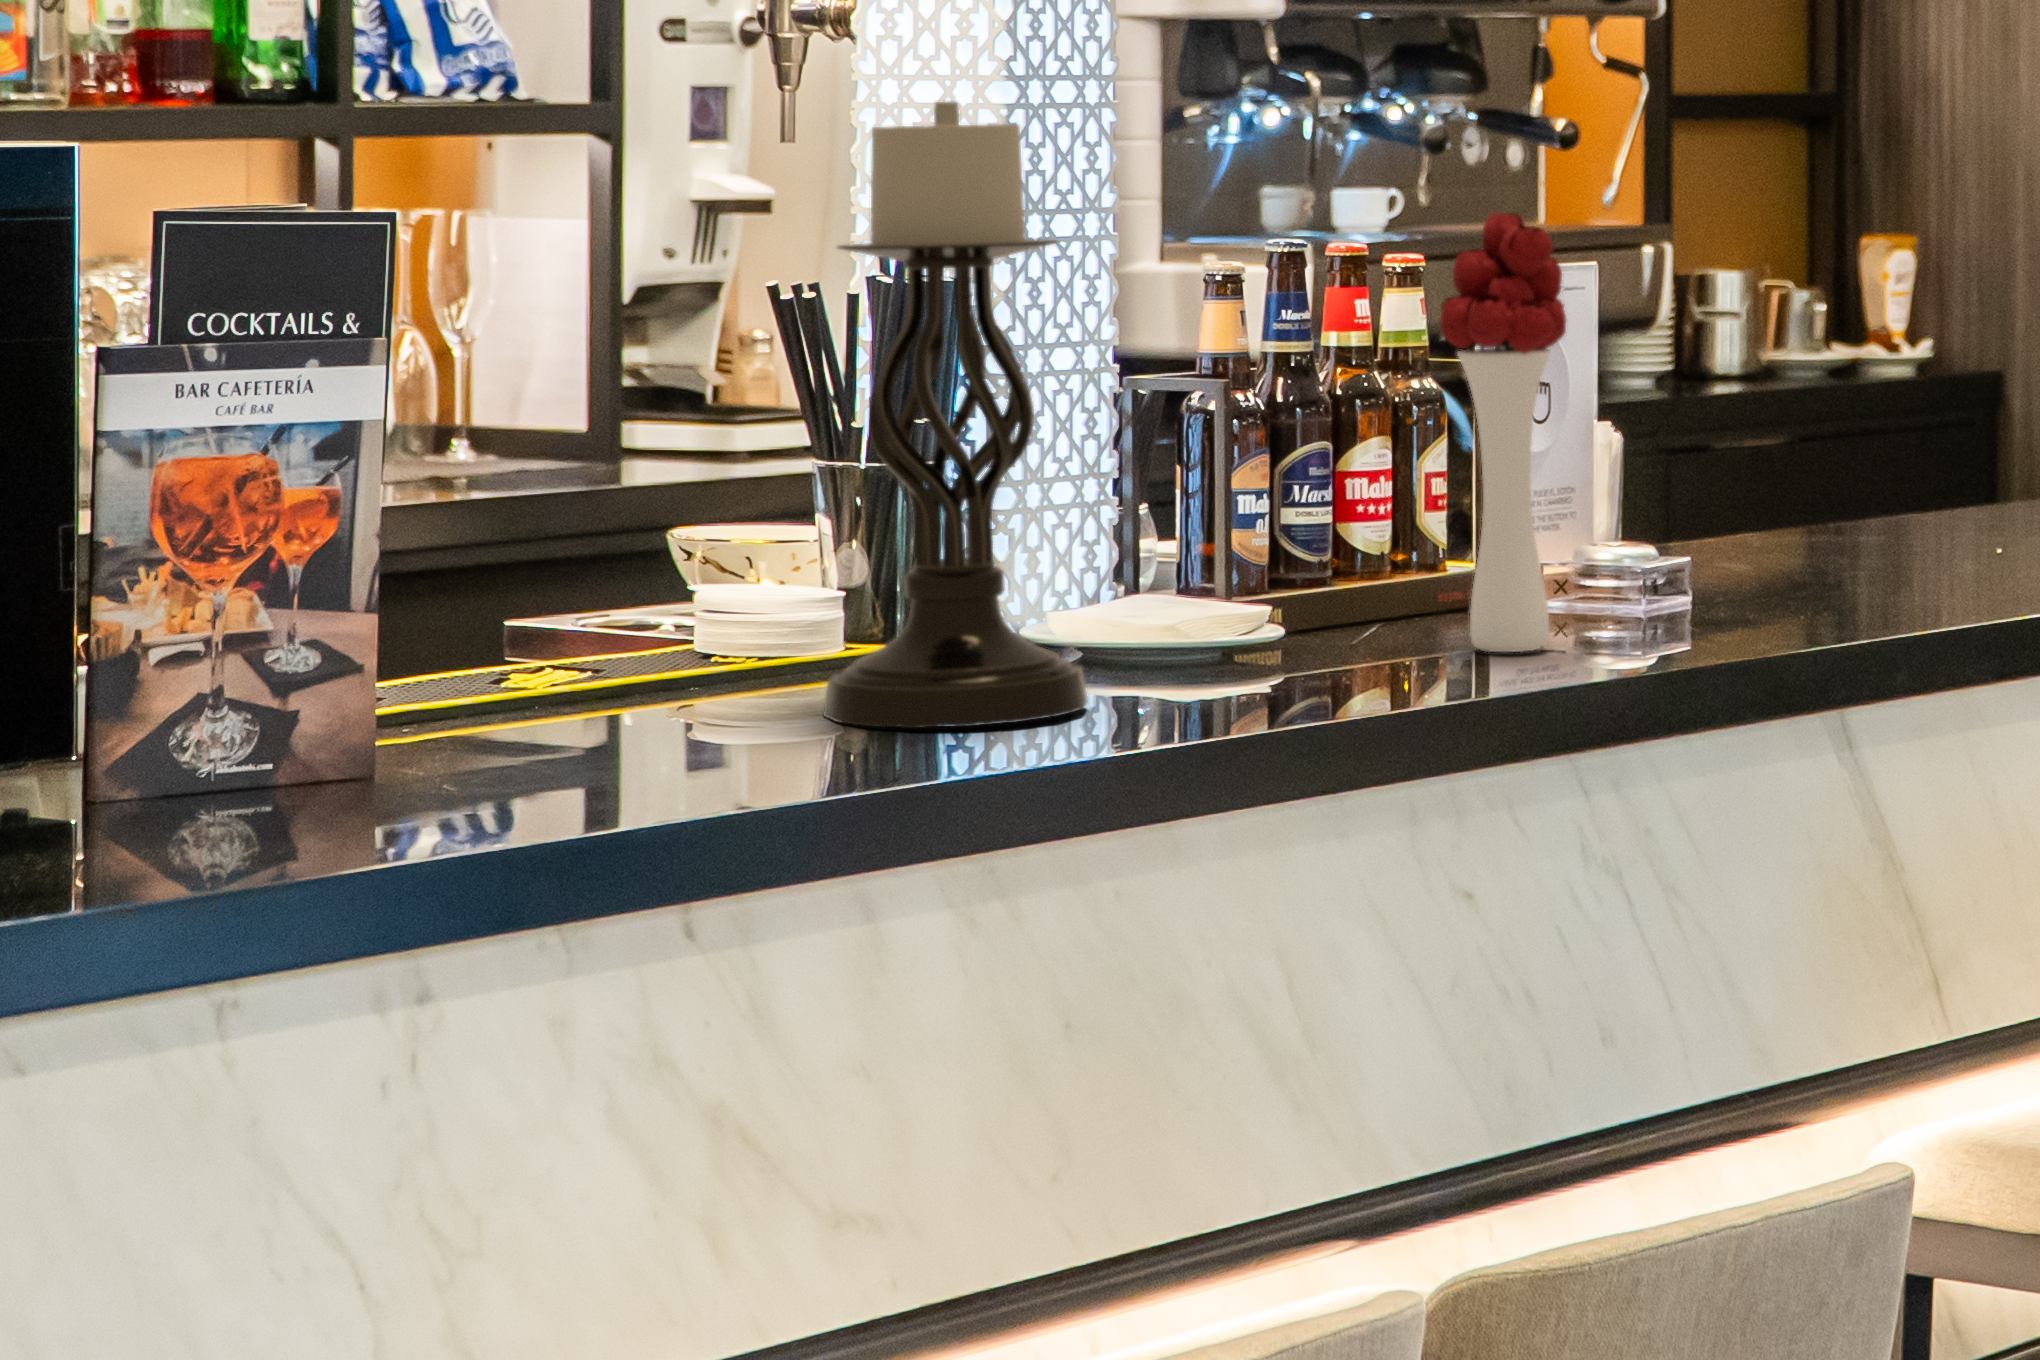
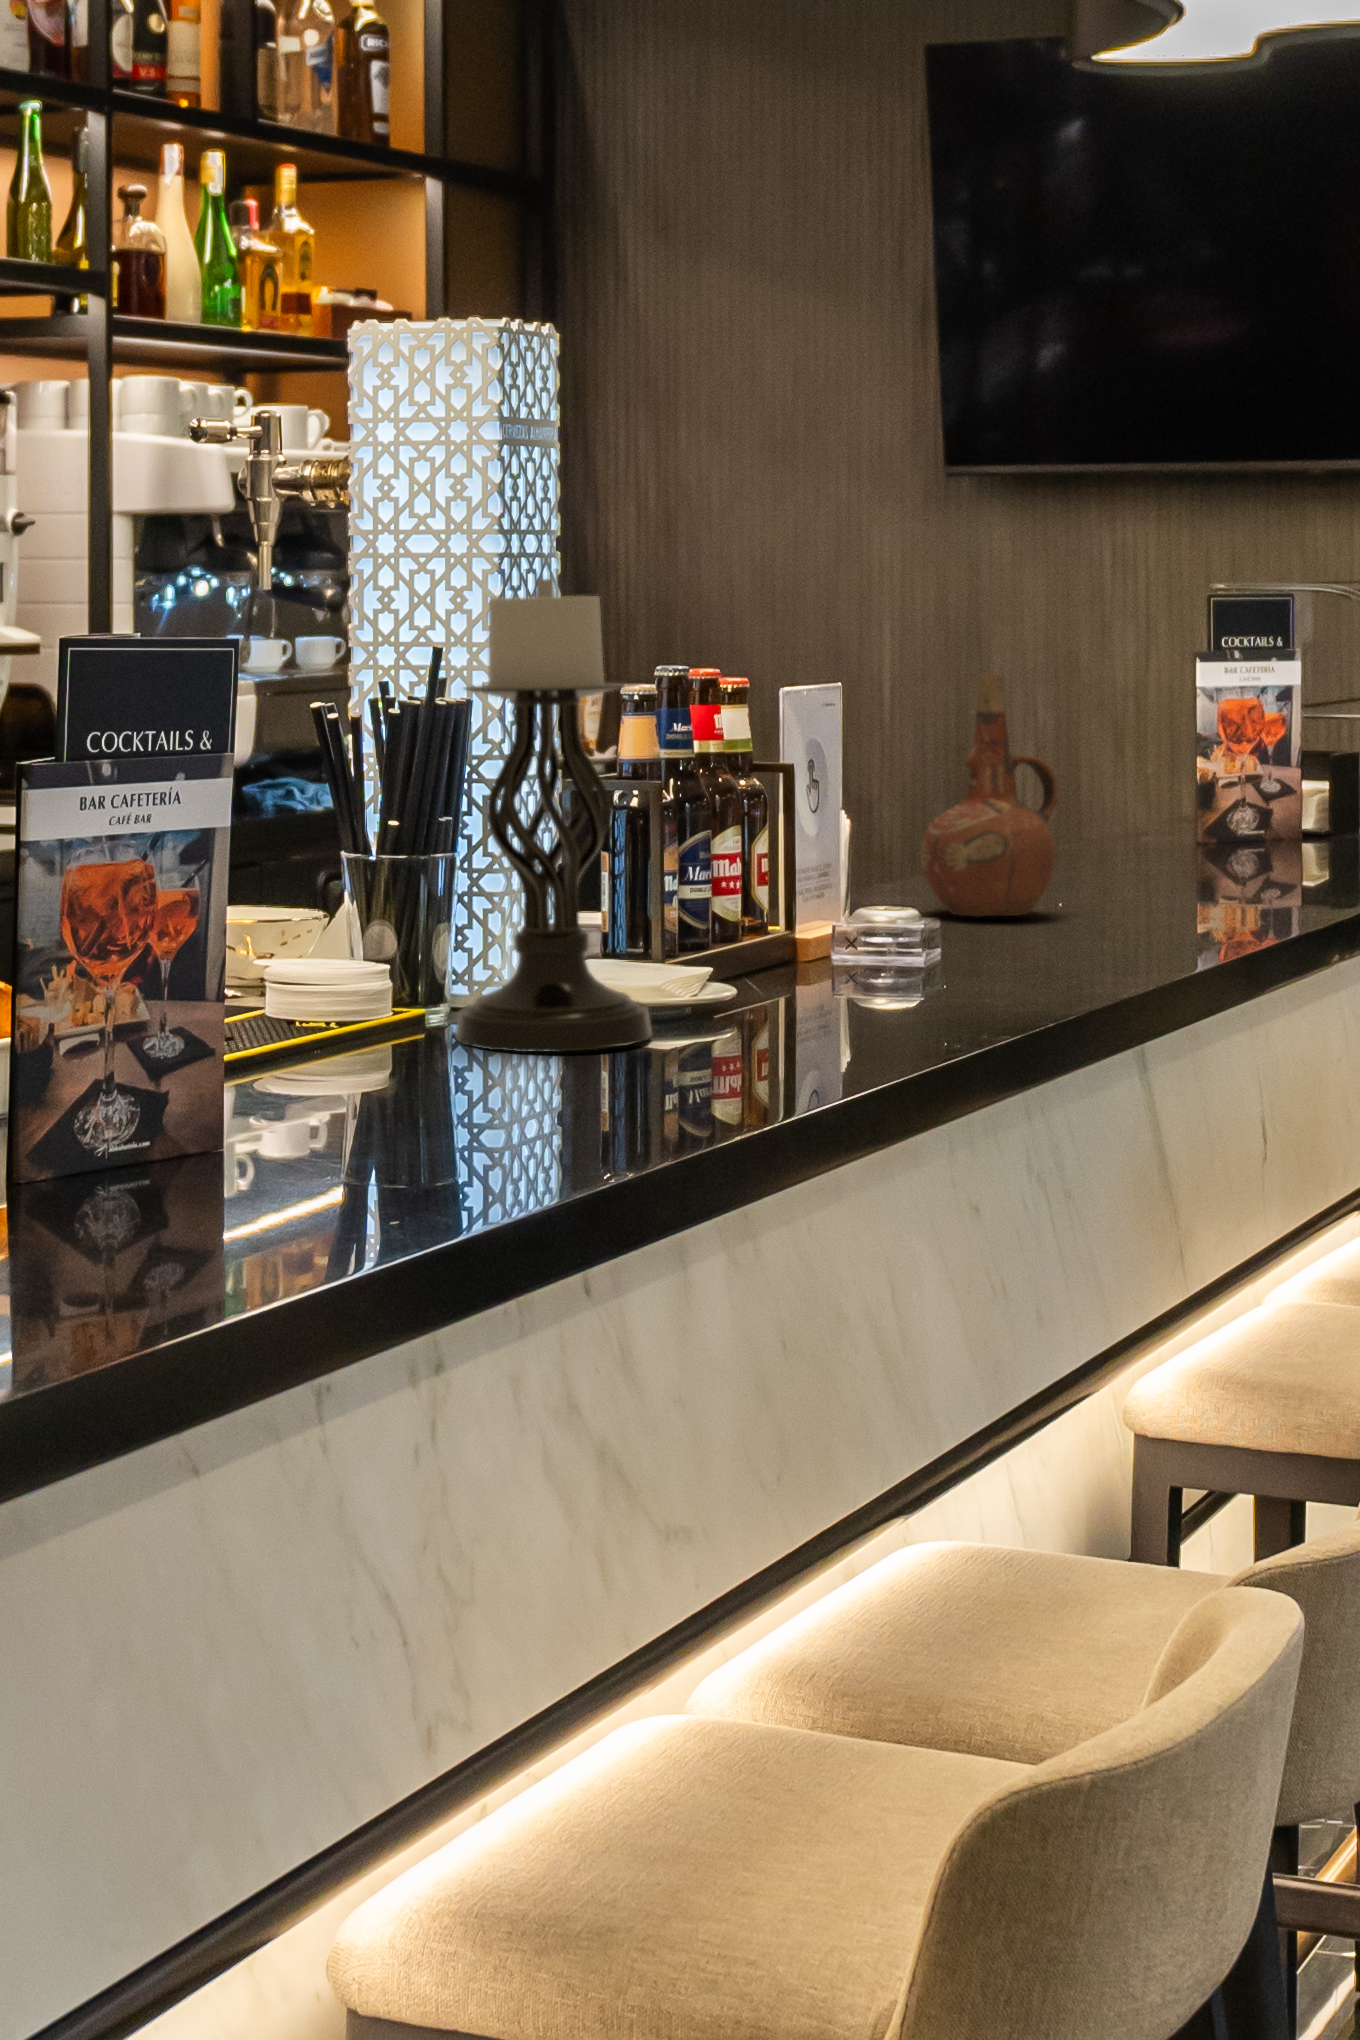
flower bouquet: present [1440,213,1566,652] -> none [799,660,895,983]
ceramic pitcher: none [1803,237,1995,572] -> present [921,674,1058,917]

